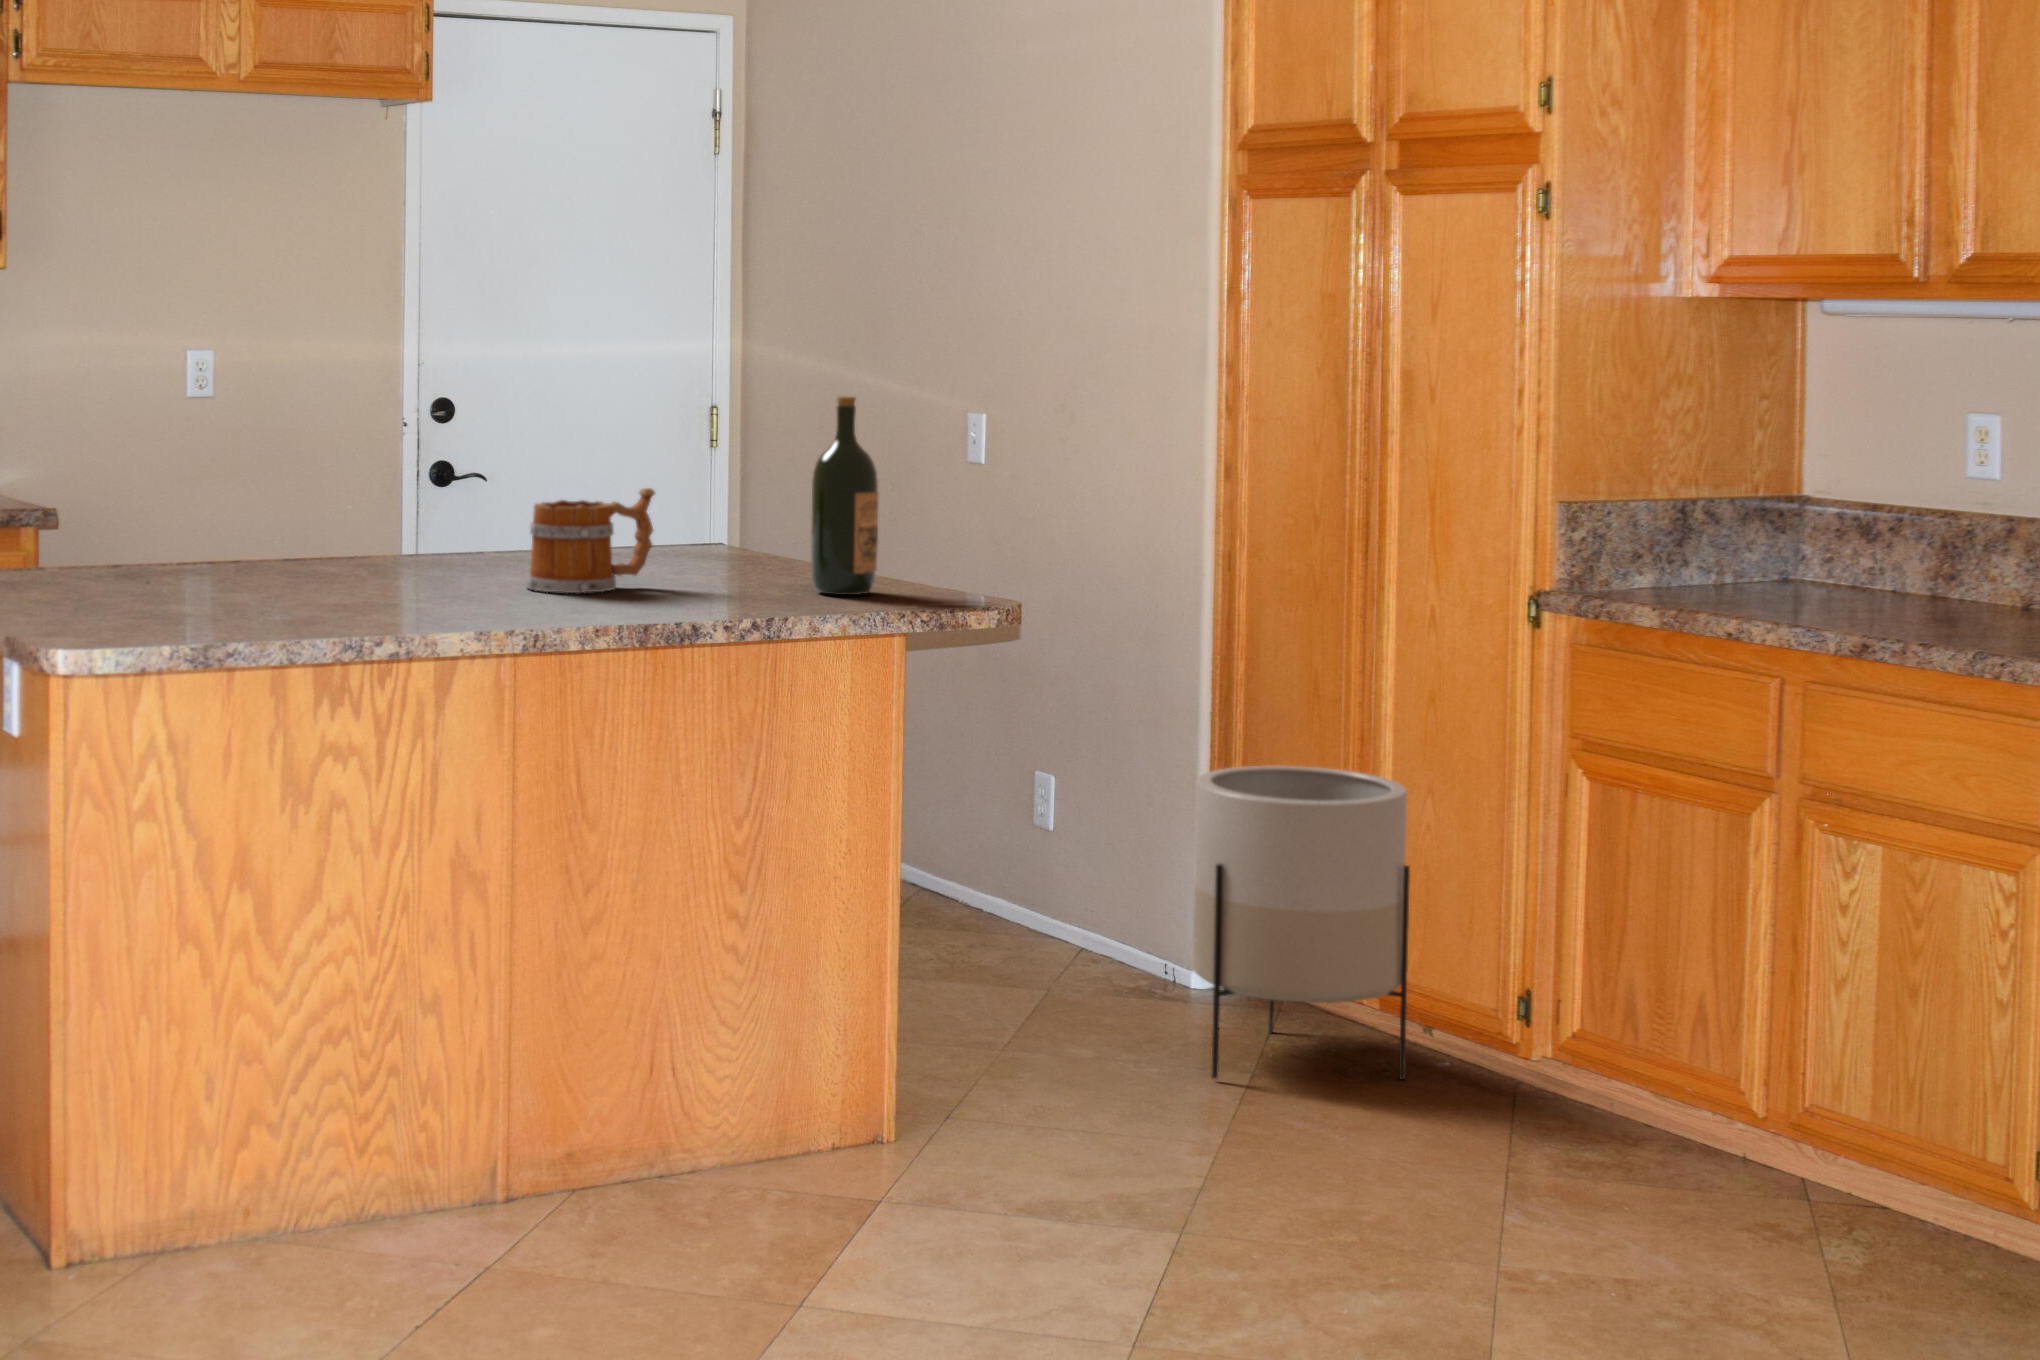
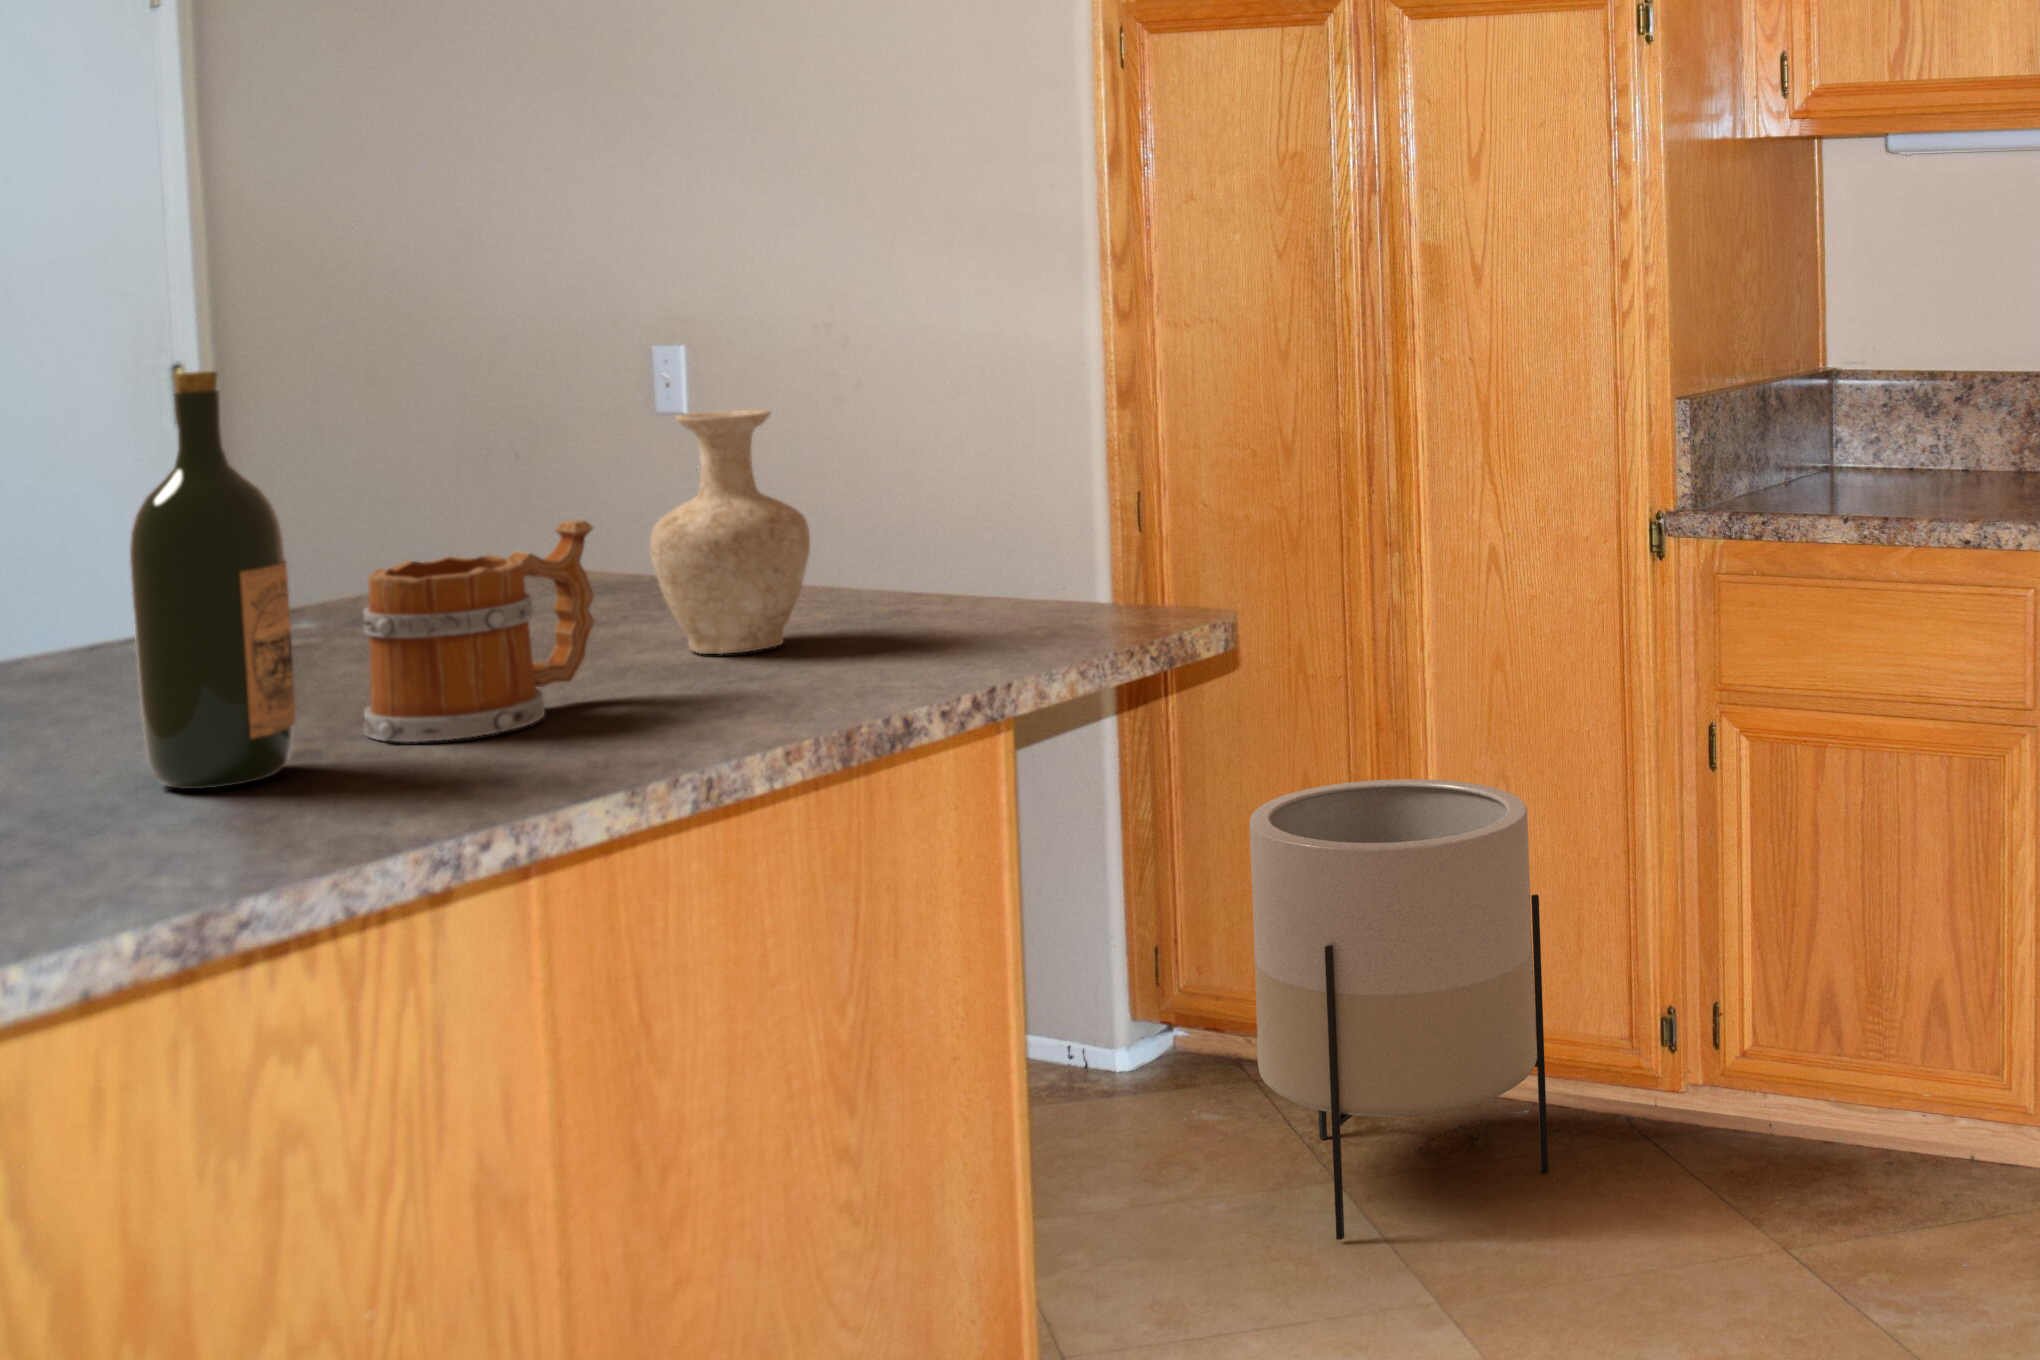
wine bottle: present [811,396,878,595] -> present [130,371,295,789]
vase: none [718,437,809,579] -> present [650,410,810,654]

